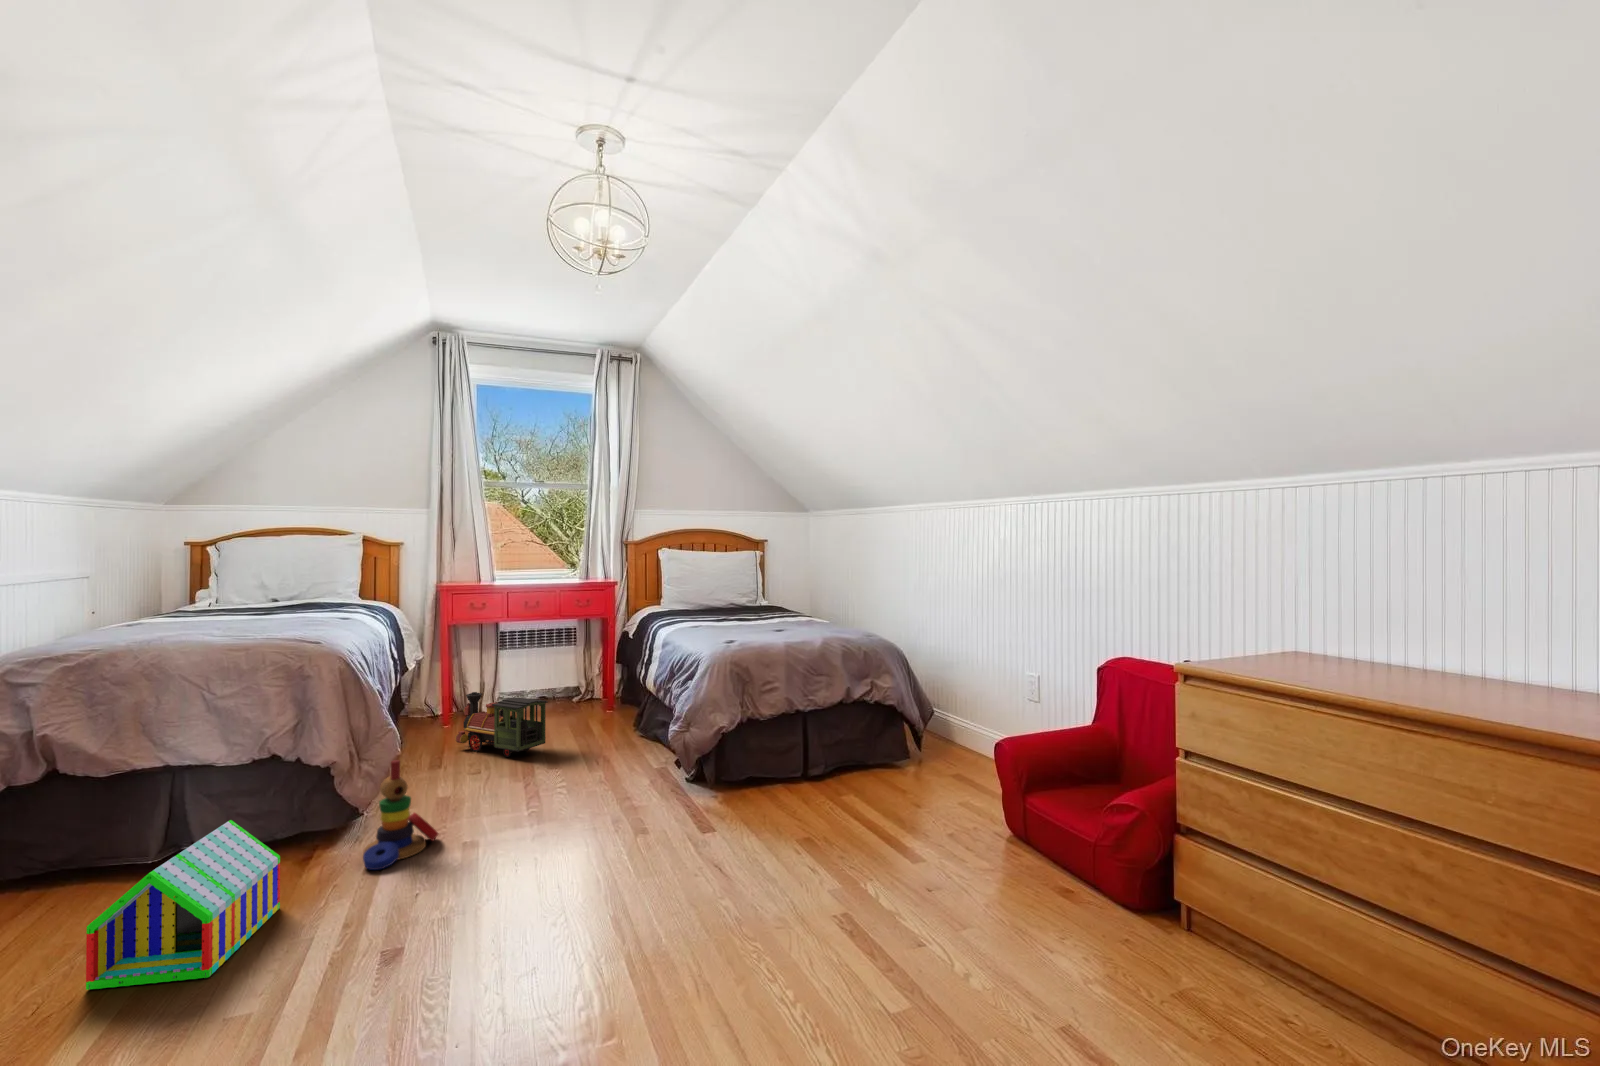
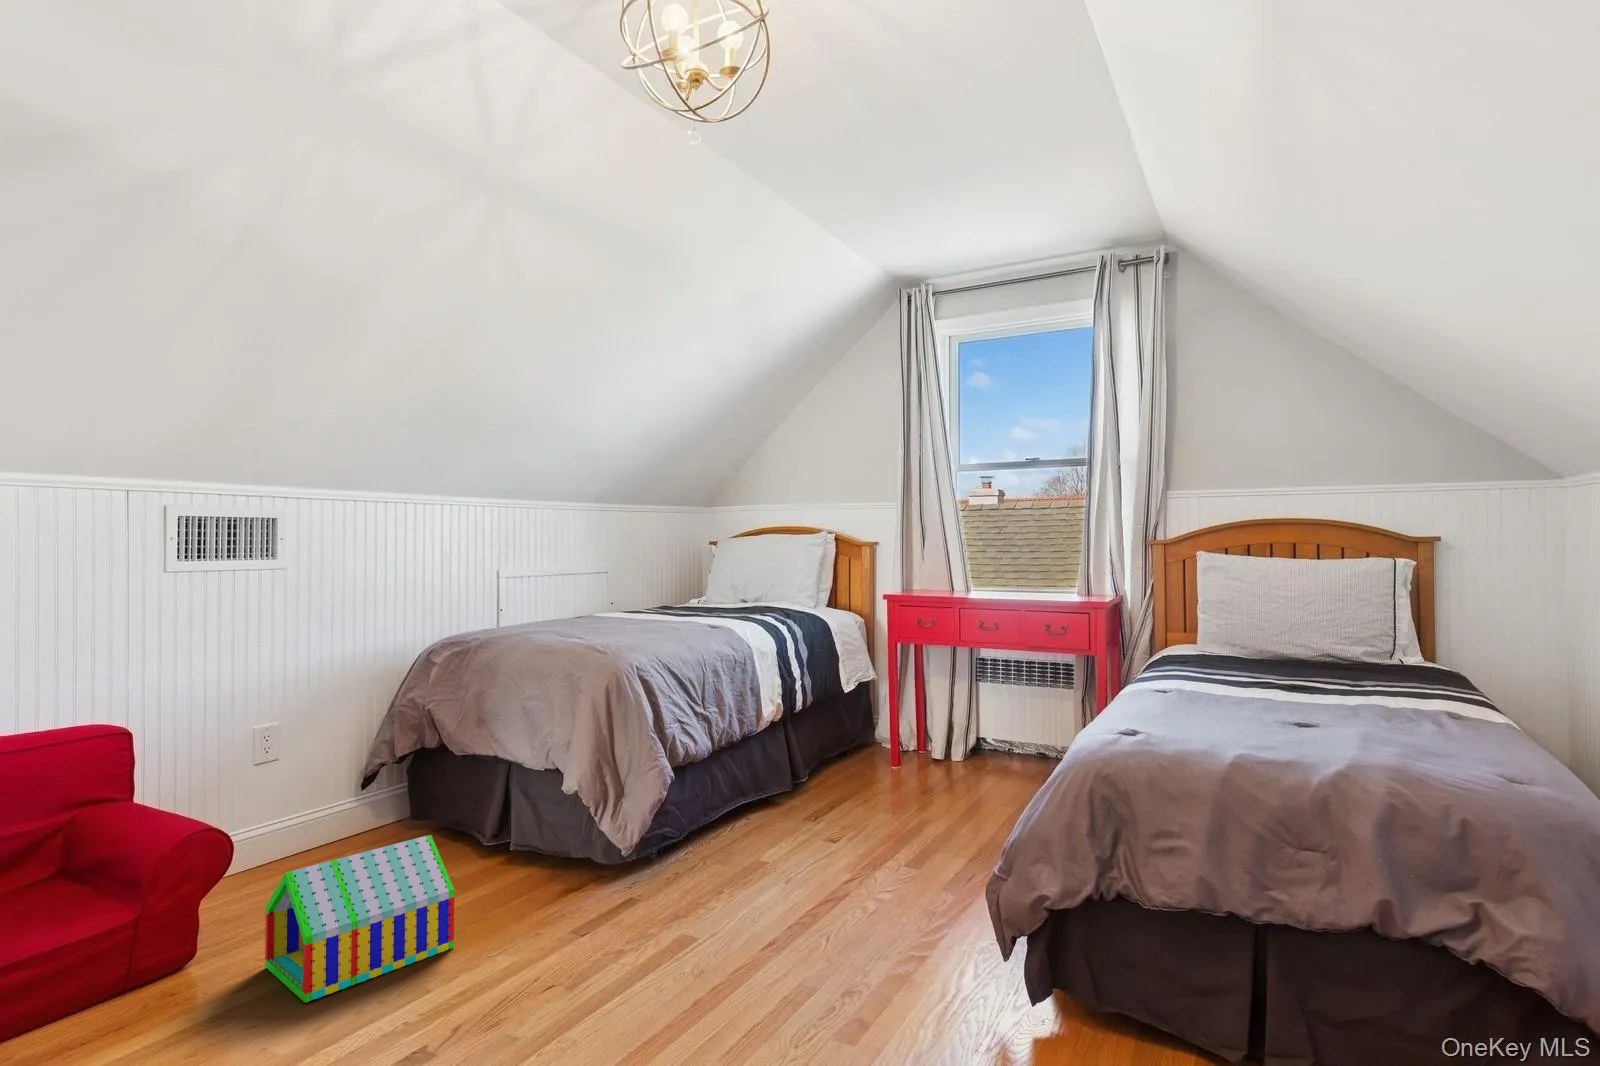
toy train: present [455,692,548,757] -> none [853,735,939,833]
stacking toy: present [363,760,438,870] -> none [559,809,664,941]

